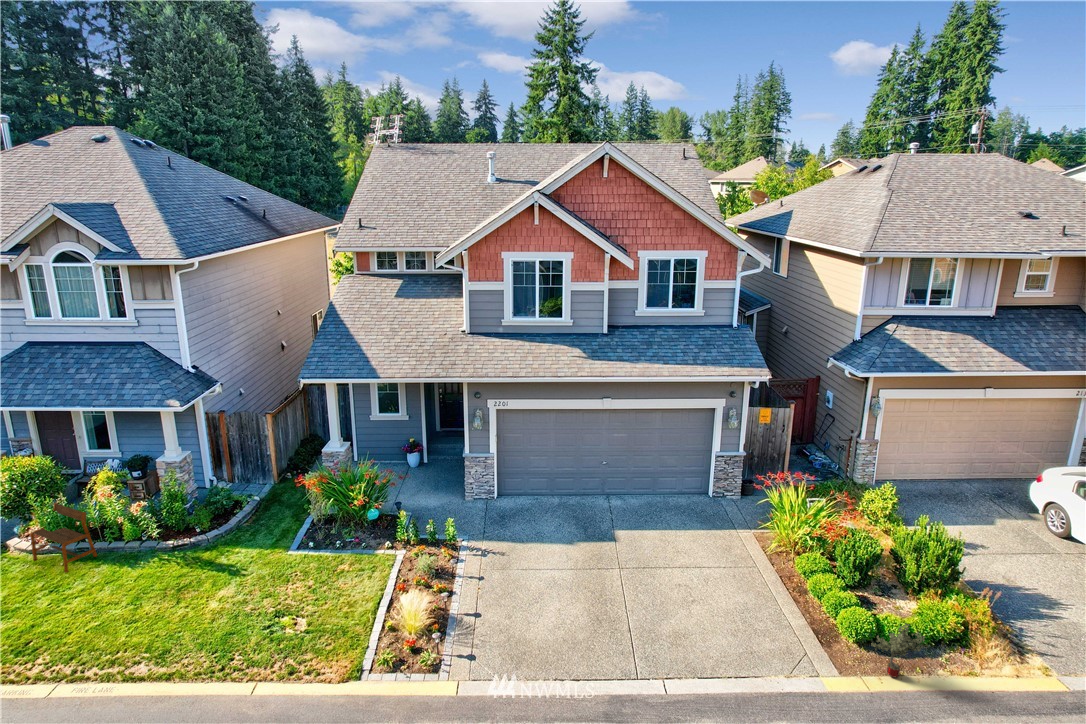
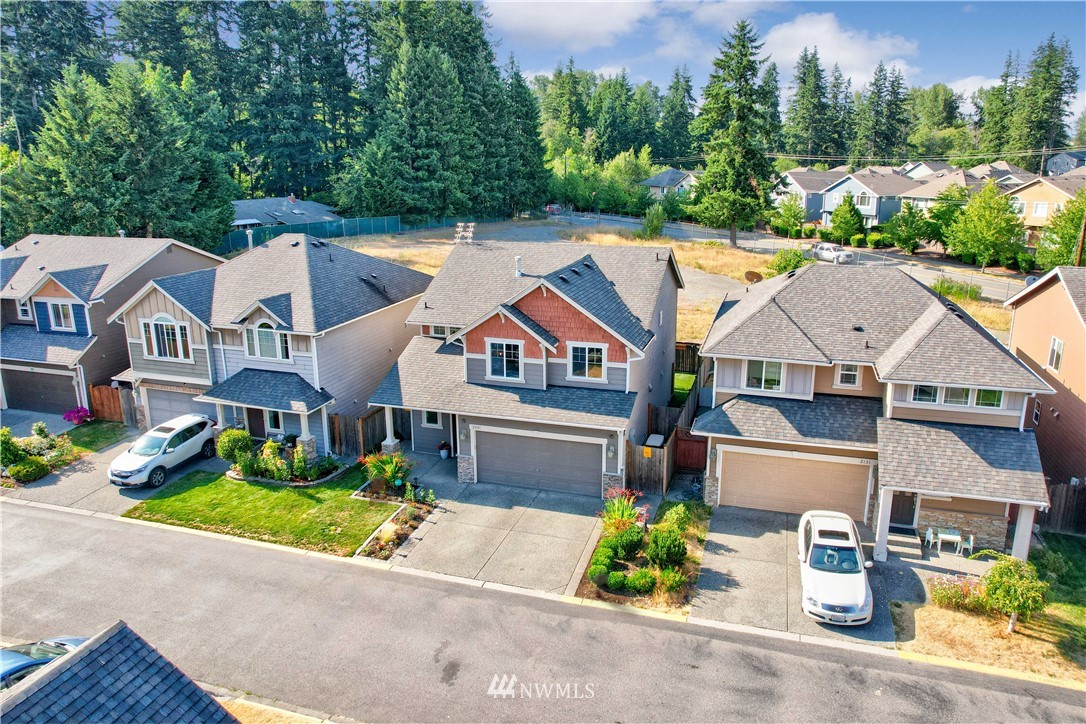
bench: present [30,503,97,572] -> present [370,476,387,502]

